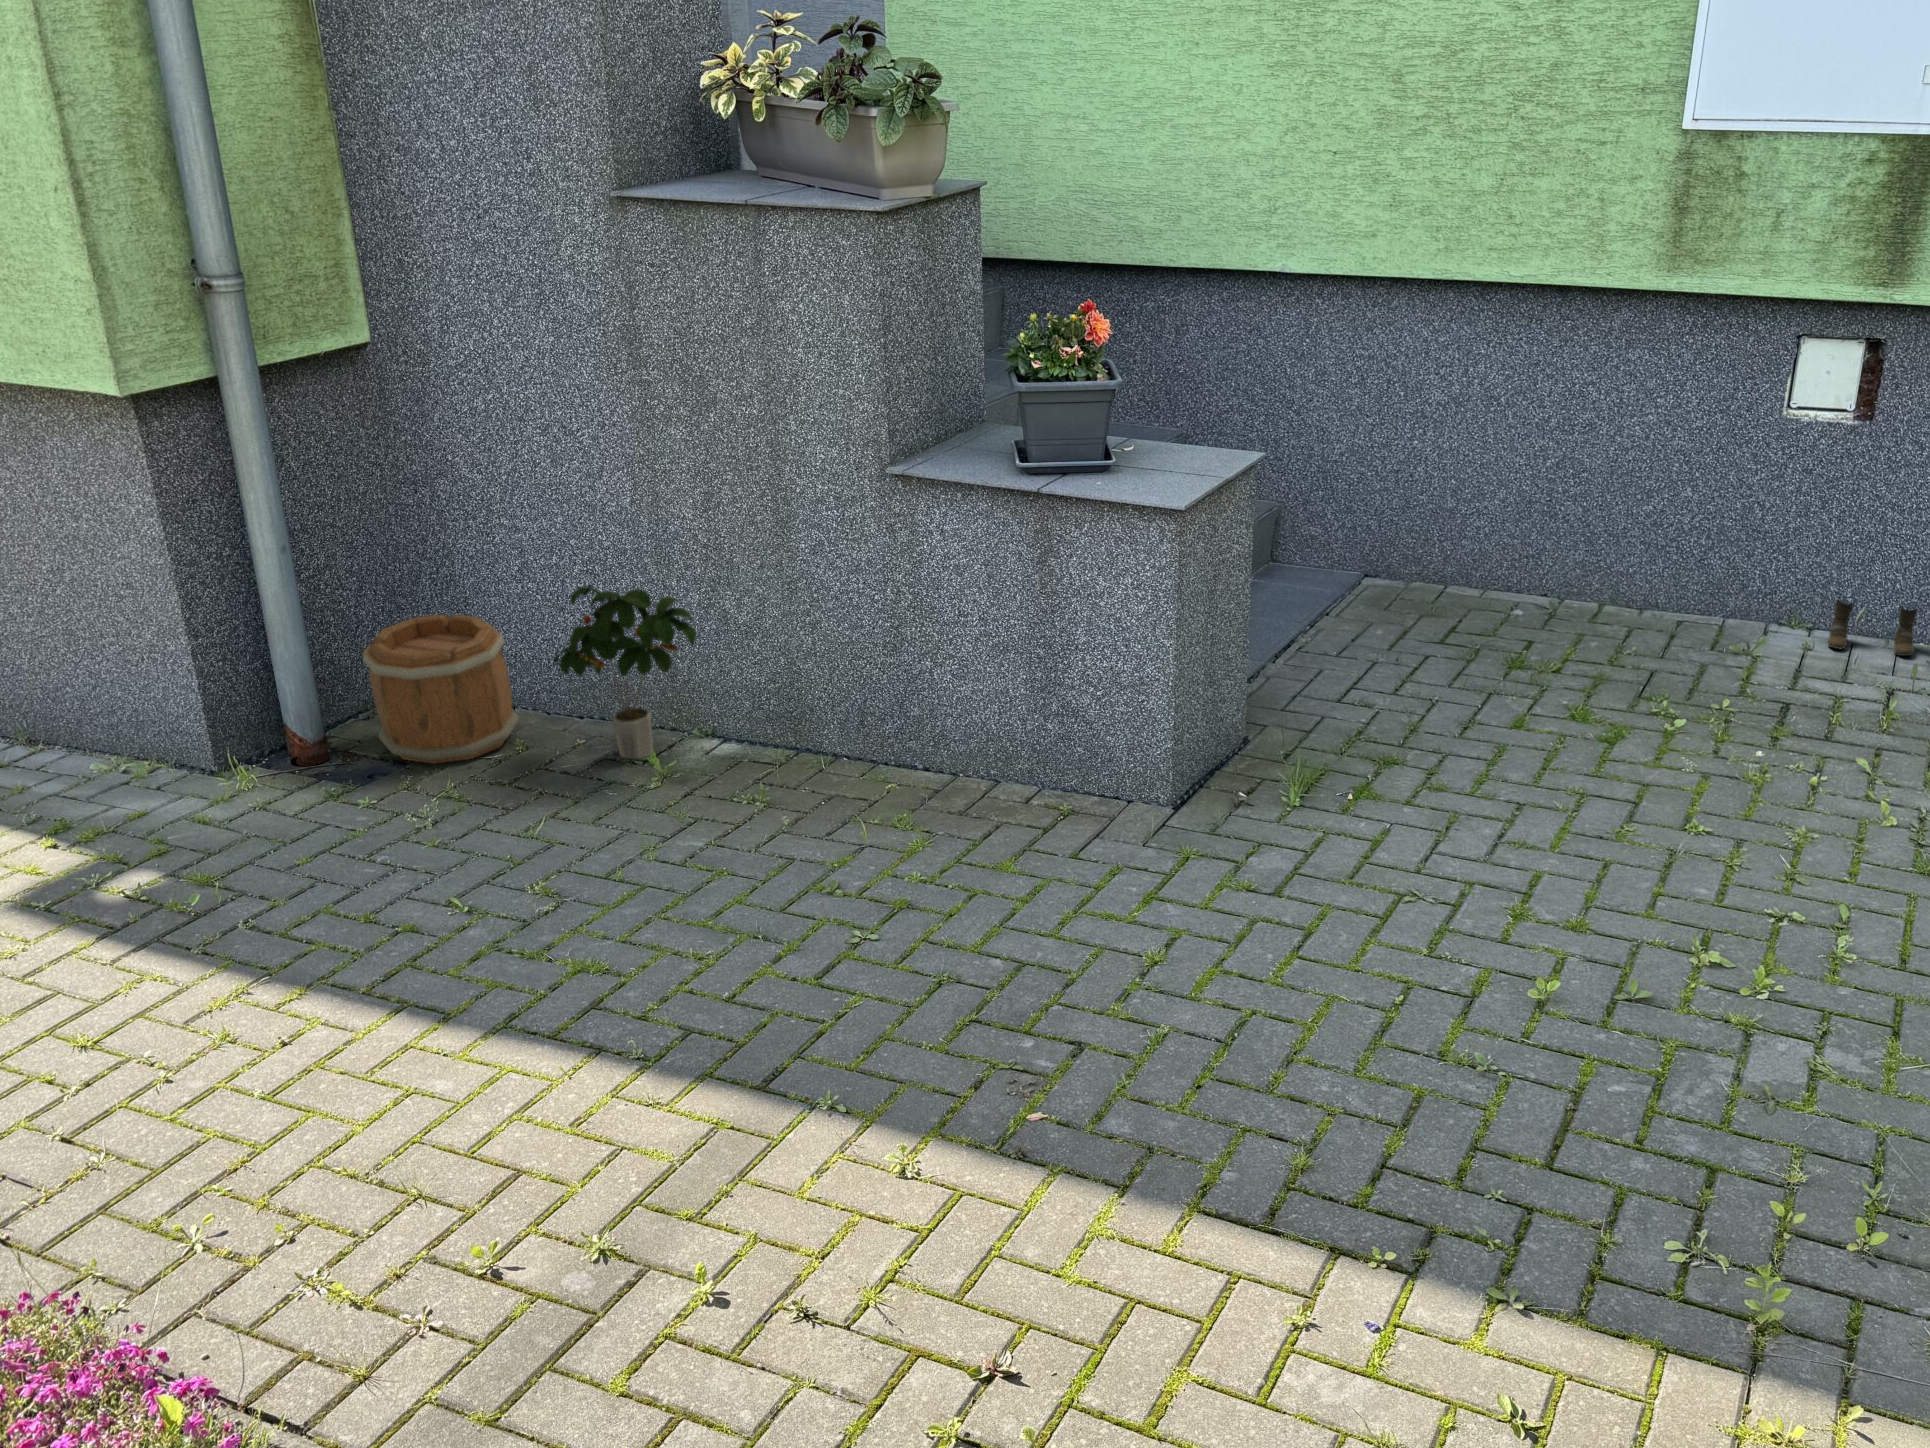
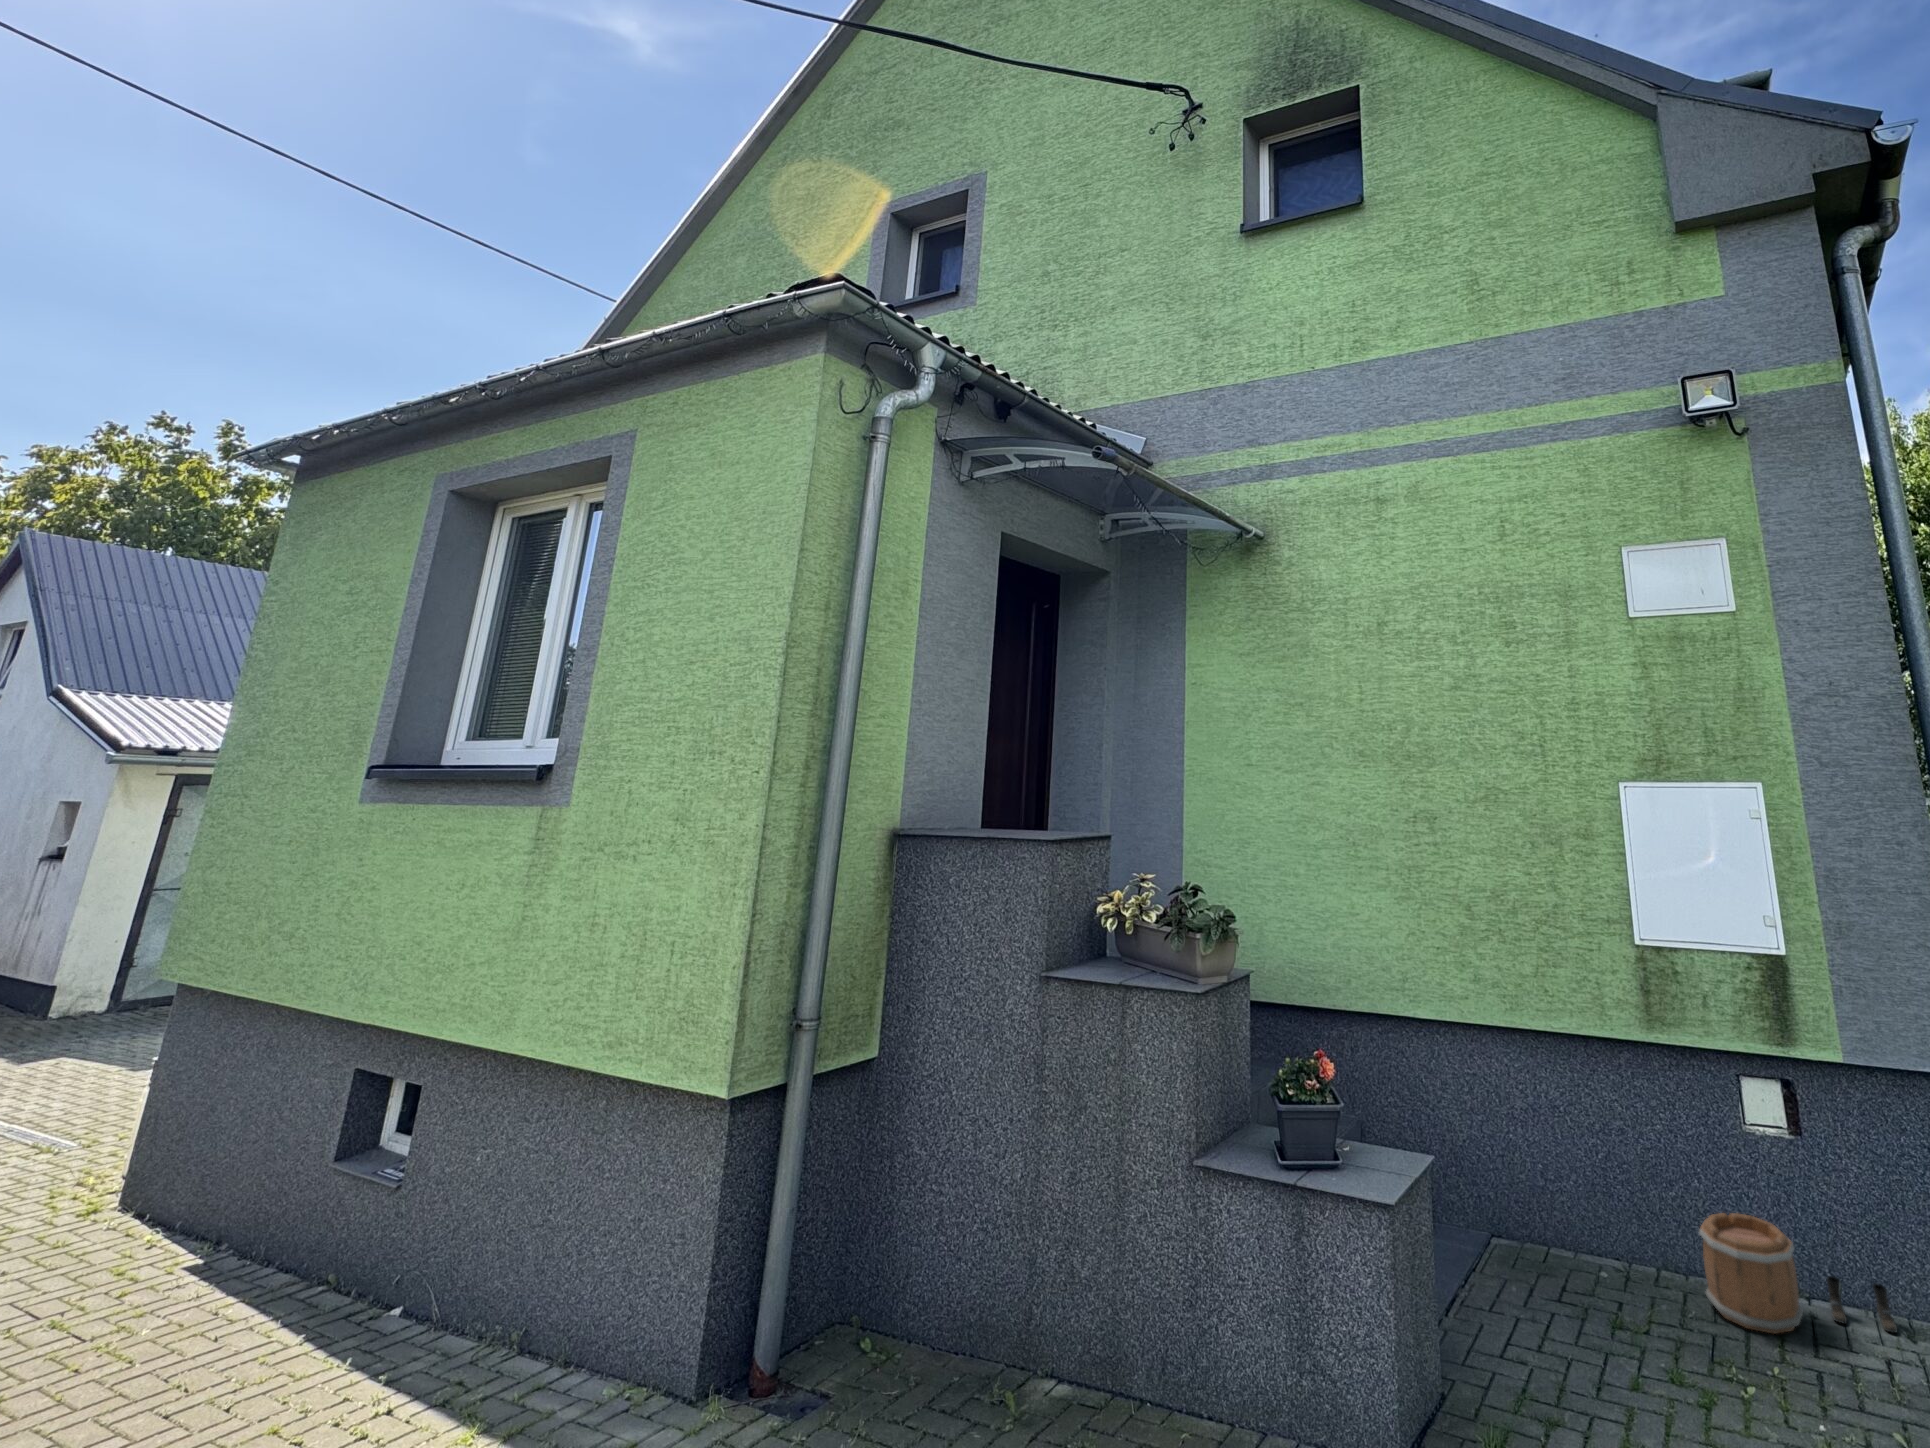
potted plant: present [553,585,696,759] -> none [952,1241,1055,1402]
bucket: present [363,615,519,764] -> present [1699,1213,1803,1334]

